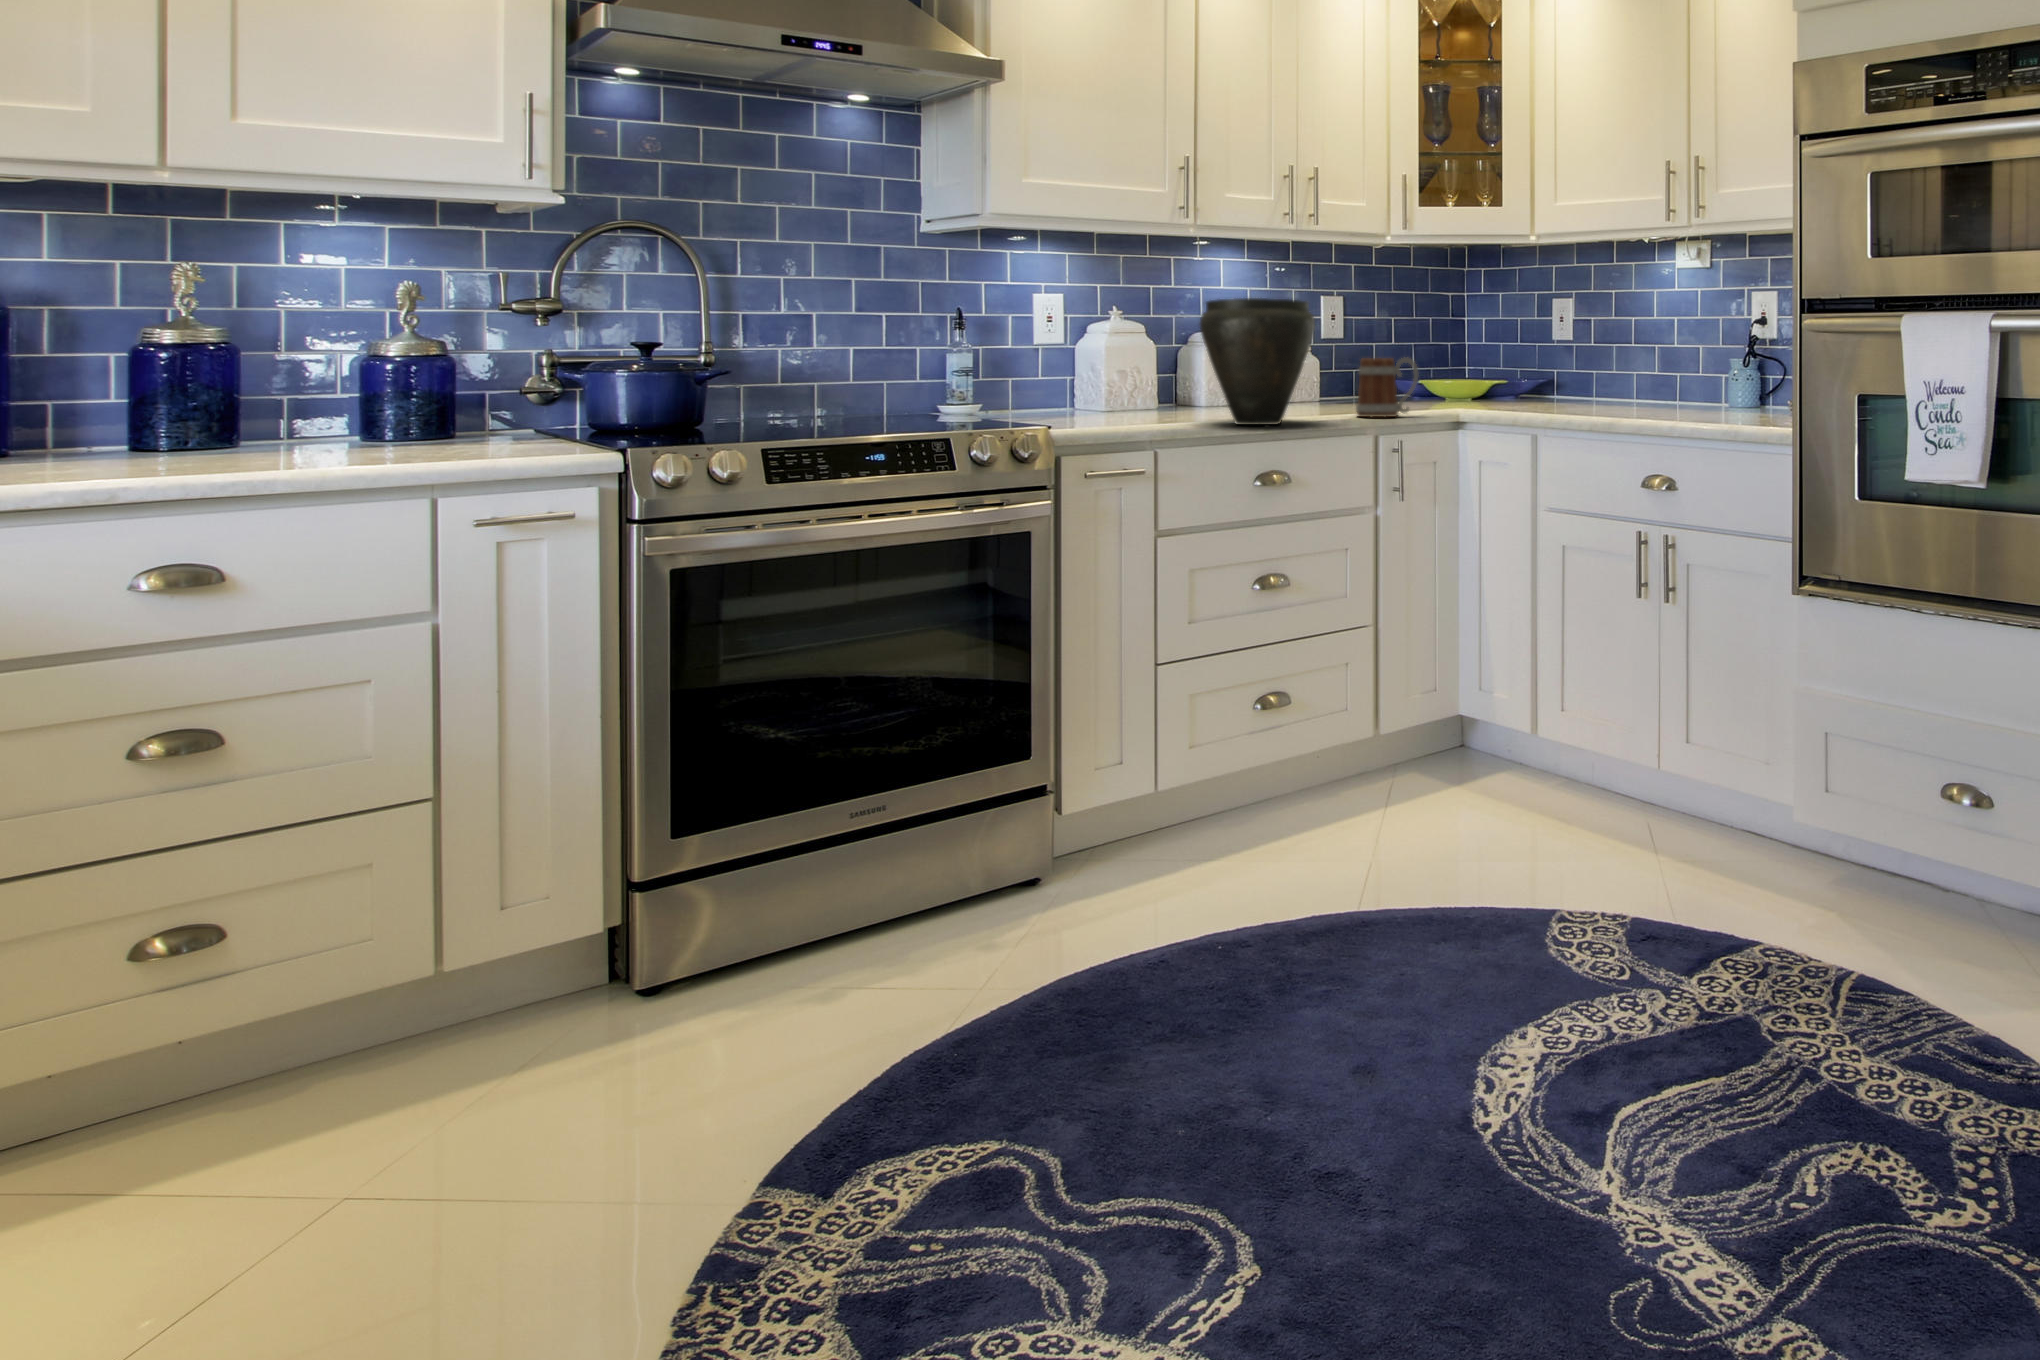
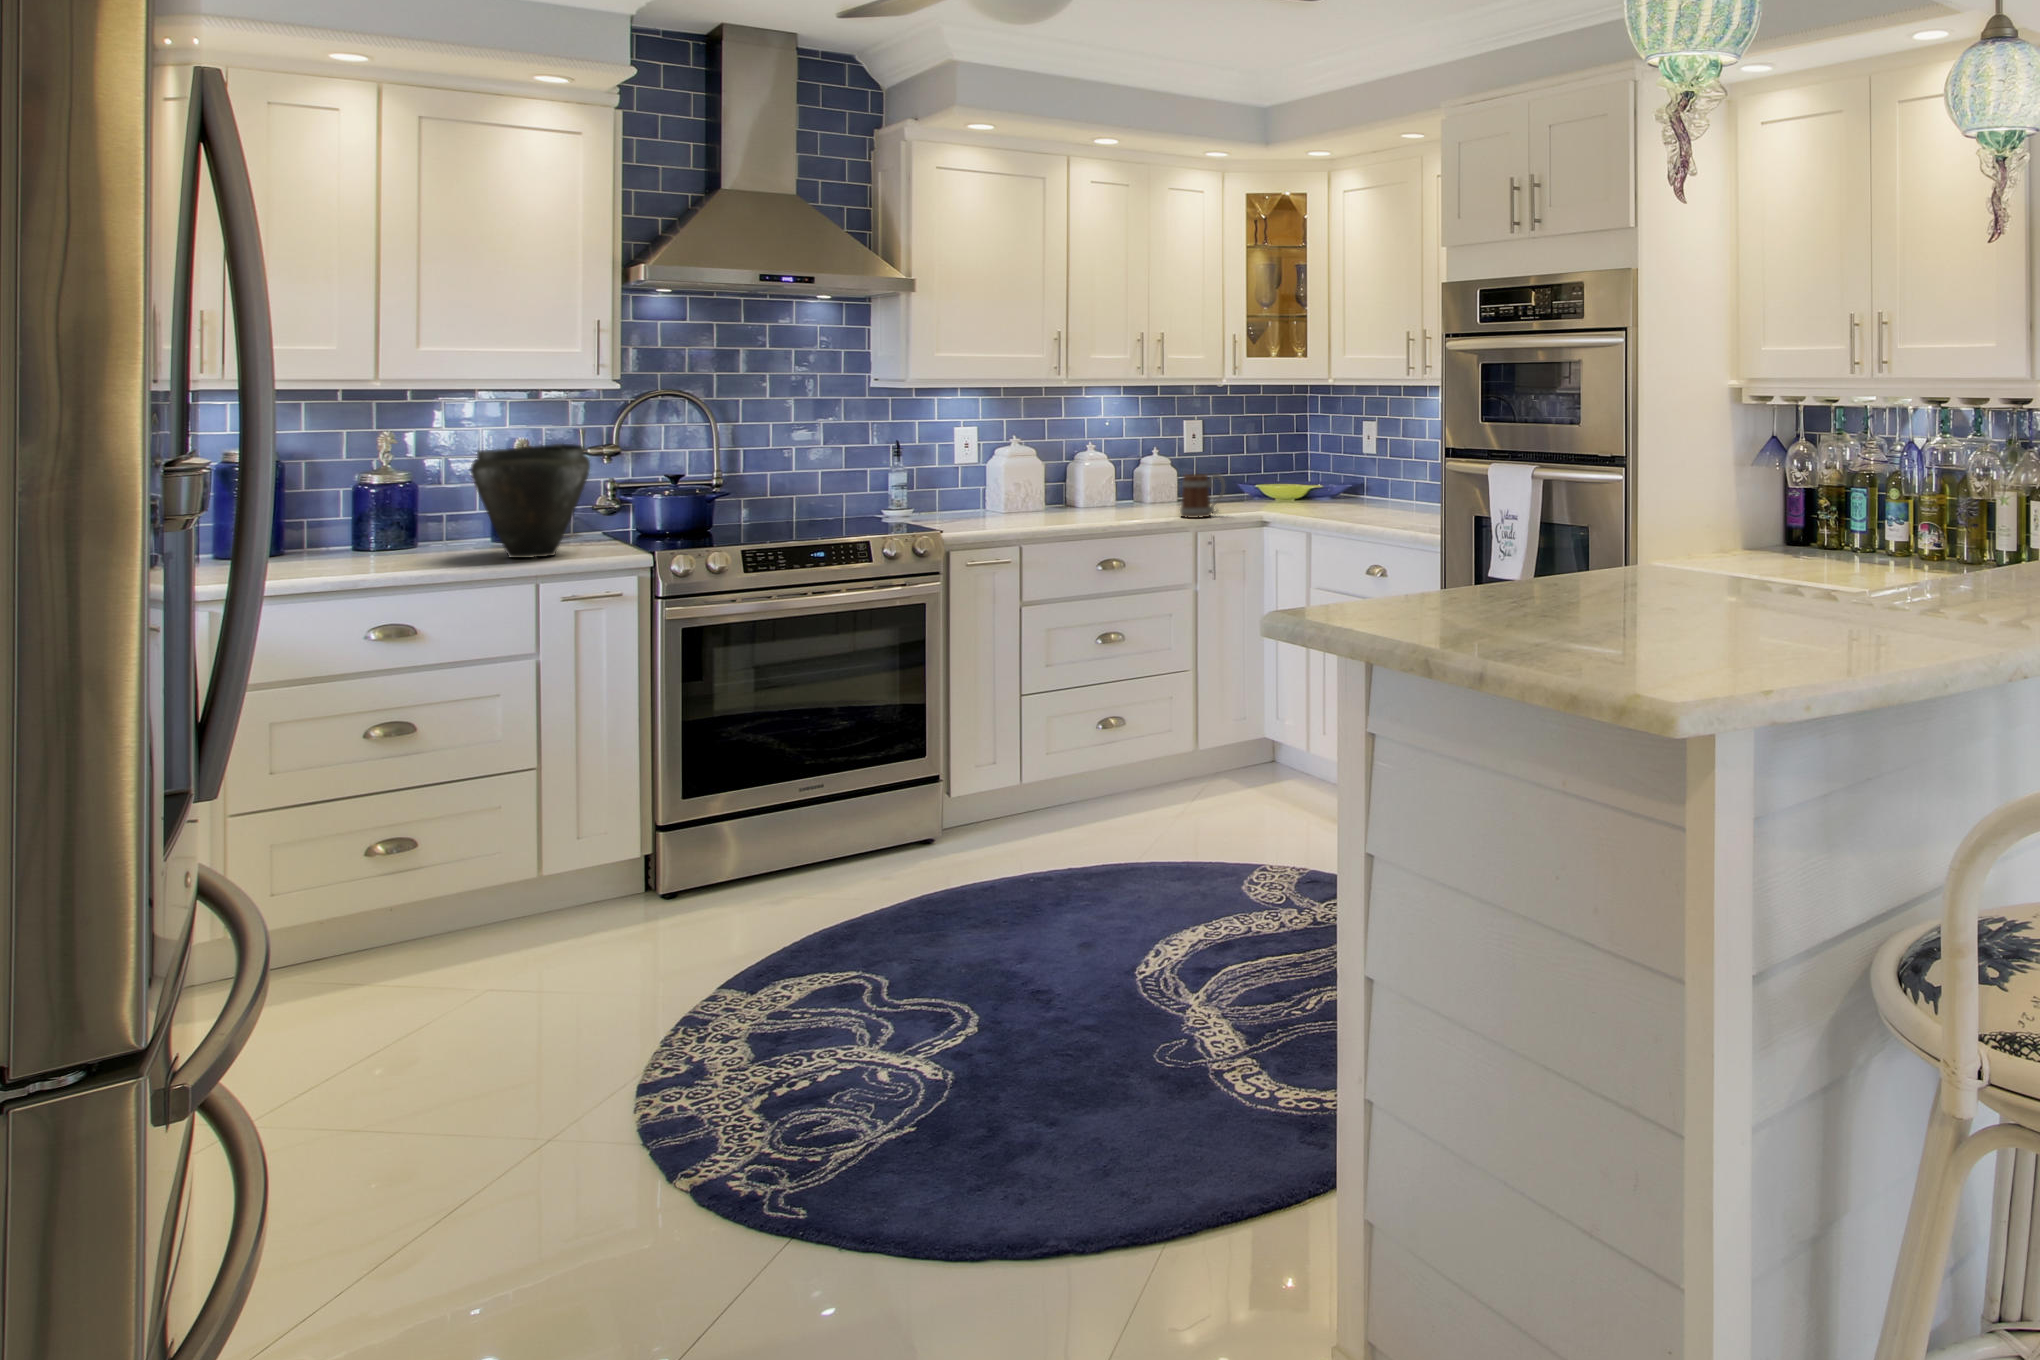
vase: present [1200,298,1315,425] -> present [471,444,590,558]

